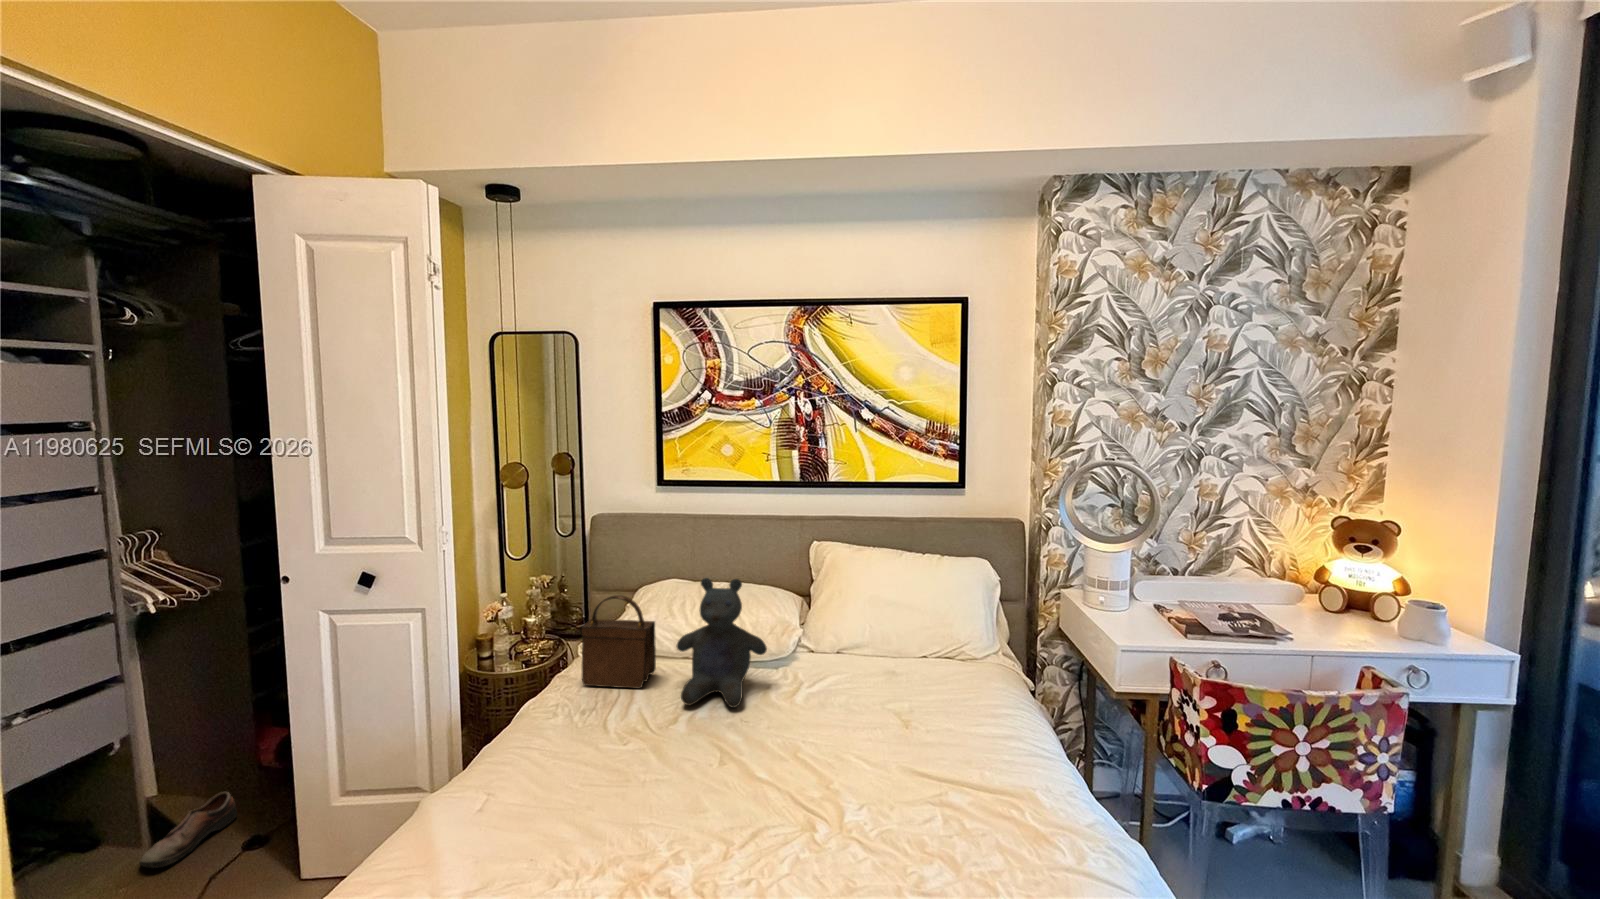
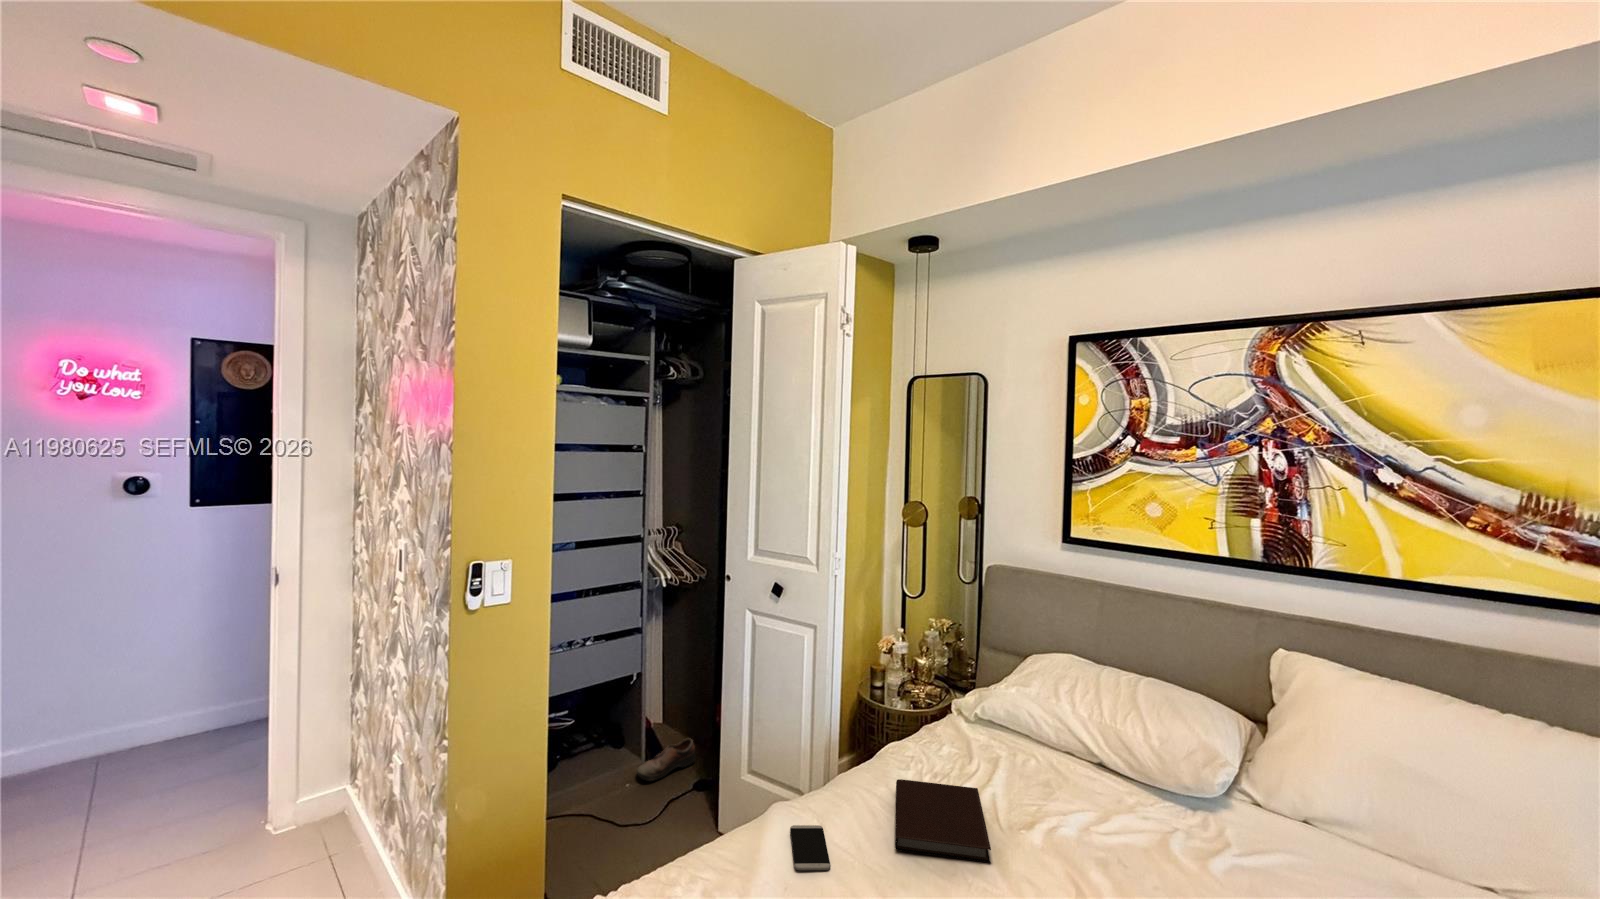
stuffed bear: present [676,578,767,708] -> none [1043,662,1171,841]
handbag: present [581,595,656,689] -> none [944,657,1029,772]
notebook: none [552,707,655,783] -> present [895,779,991,863]
smartphone: none [458,794,516,841] -> present [790,825,830,870]

